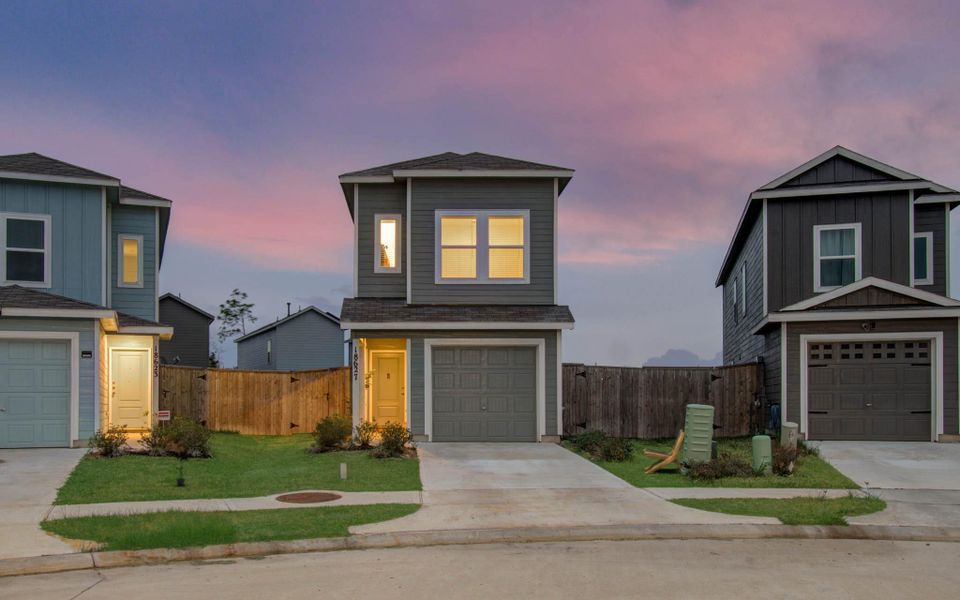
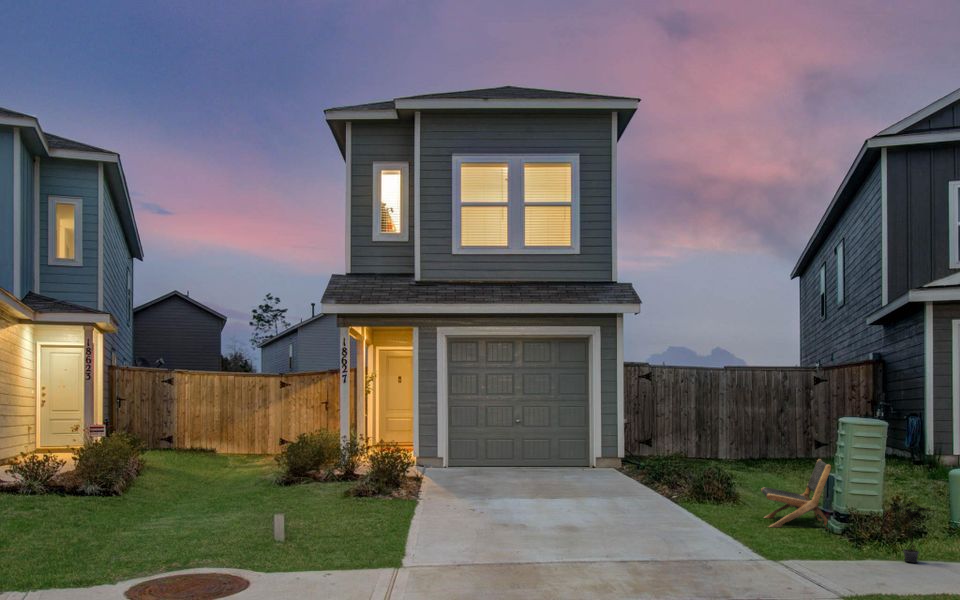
potted plant: present [175,450,191,486] -> present [892,501,934,563]

